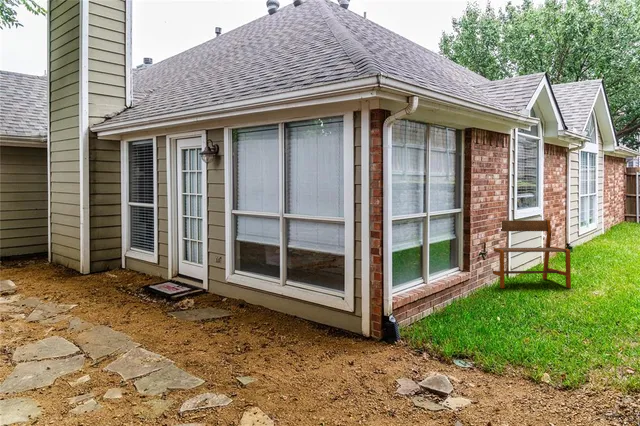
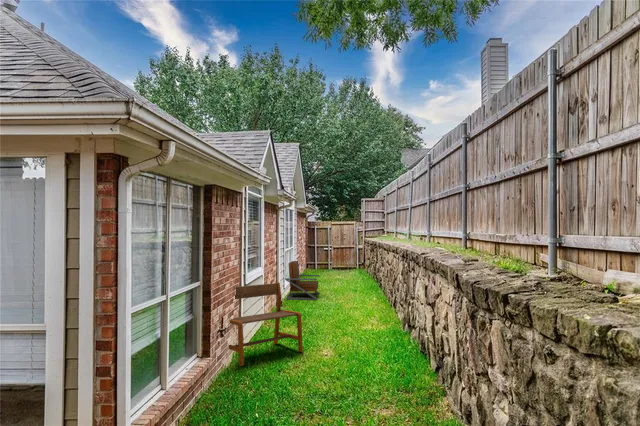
lounge chair: none [578,208,627,251] -> present [285,261,319,300]

